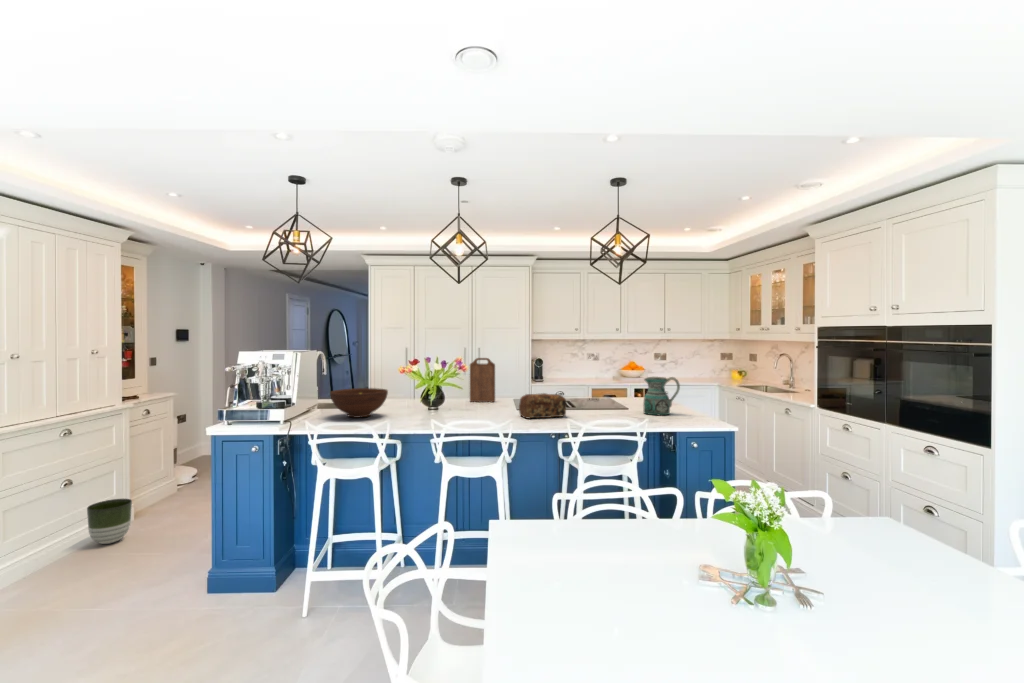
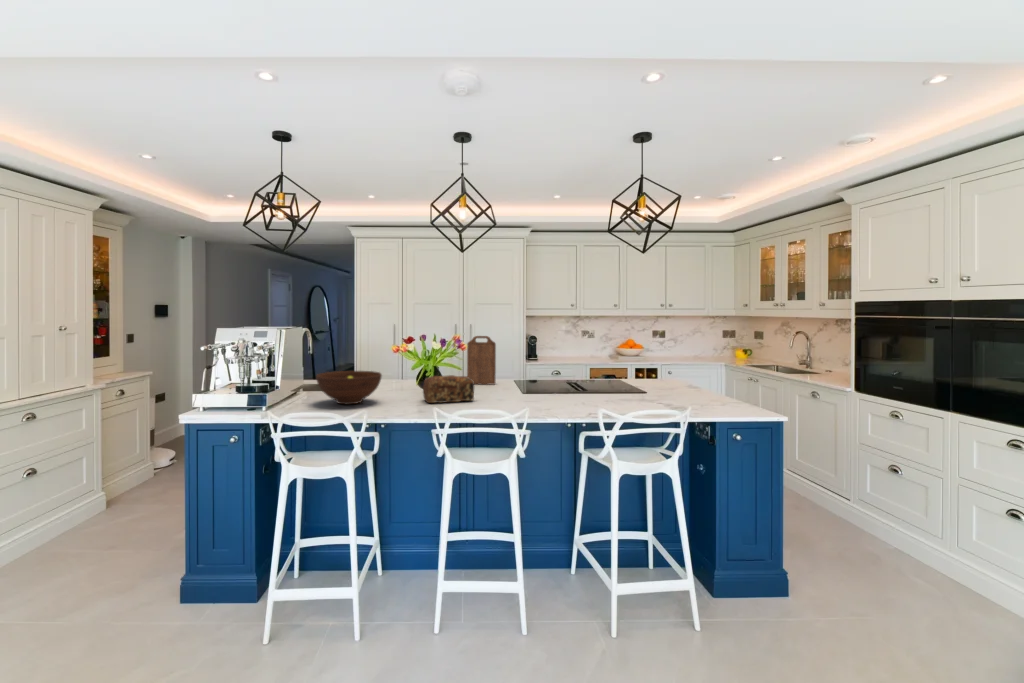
ceramic pitcher: present [643,377,680,415] -> none [662,359,702,401]
bread loaf: present [519,393,566,418] -> present [423,375,474,403]
planter: present [87,499,132,544] -> none [31,494,84,546]

